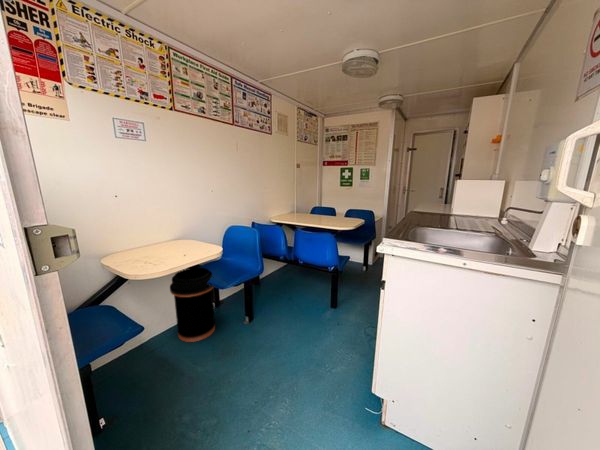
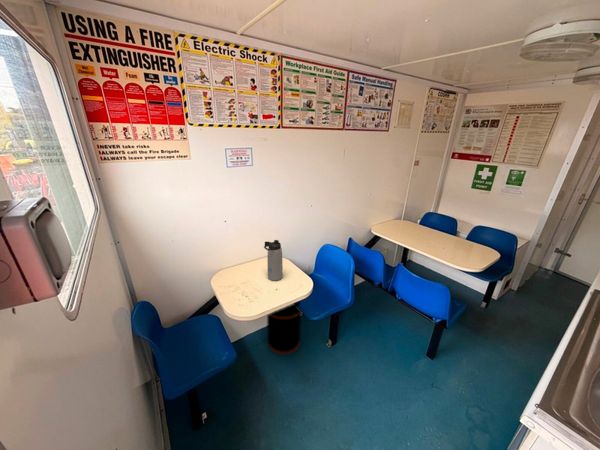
thermos bottle: none [166,209,189,251] -> present [264,240,283,281]

